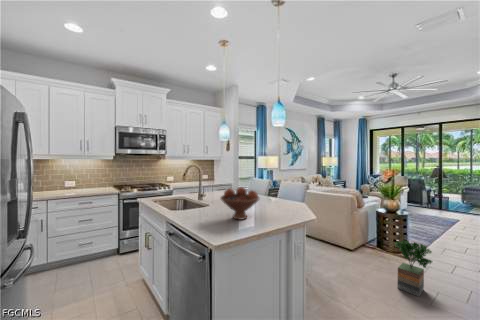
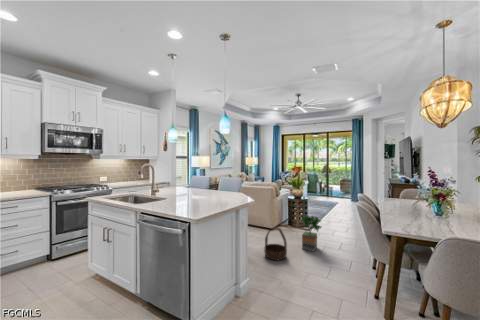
fruit bowl: present [221,187,259,220] -> none [184,181,215,205]
basket: none [338,252,371,301] -> present [264,227,287,260]

